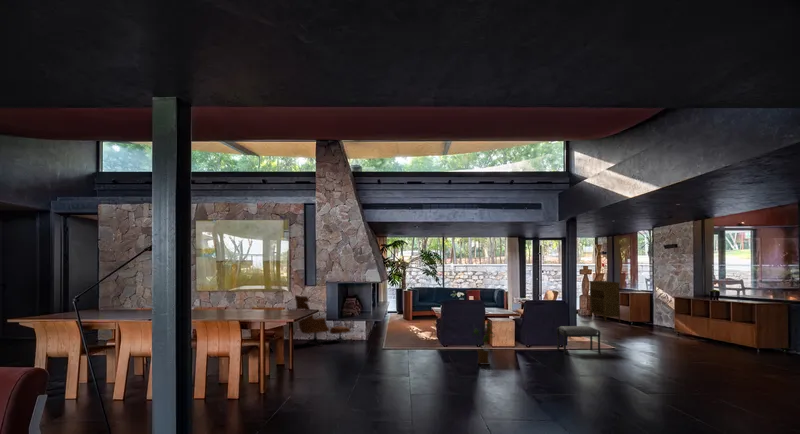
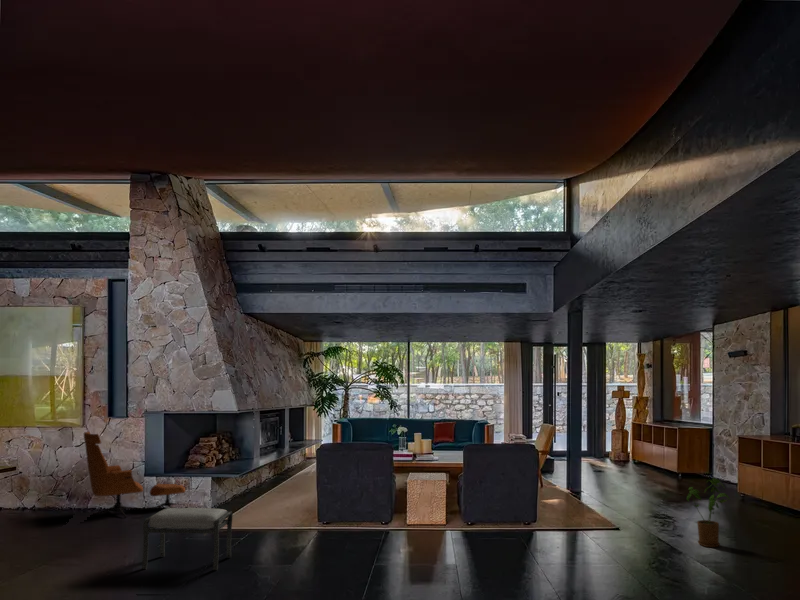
console table: present [588,281,620,322] -> none [615,408,663,476]
house plant: present [473,324,493,365] -> present [687,478,729,547]
ottoman: present [557,326,601,354] -> present [142,508,233,570]

